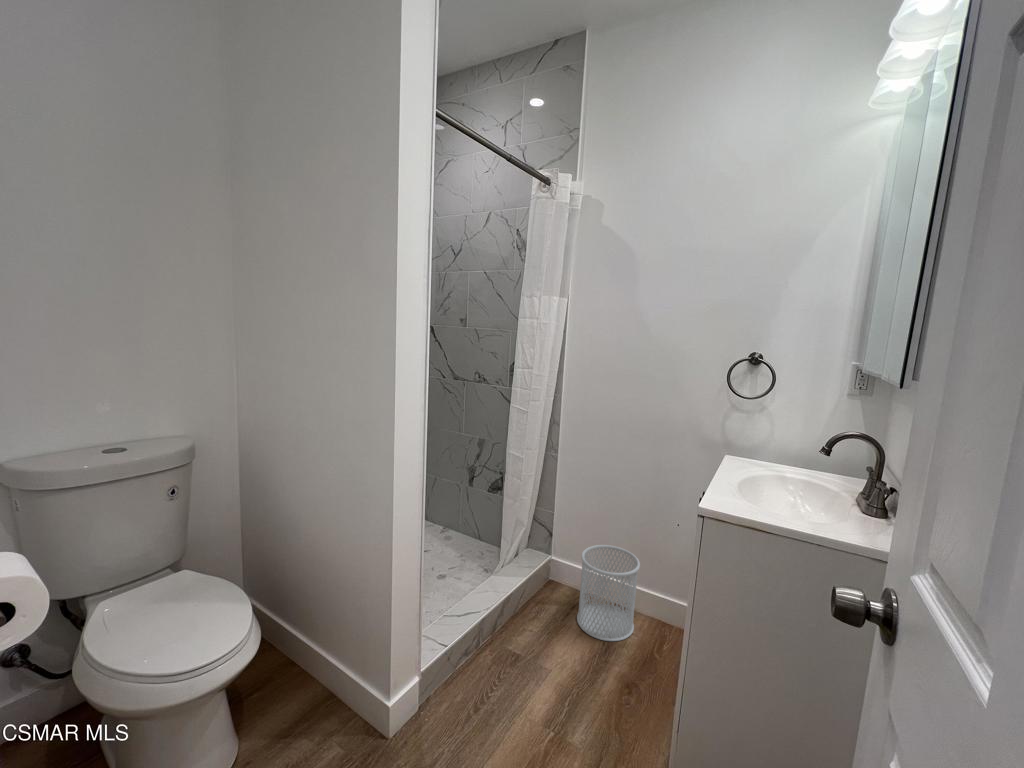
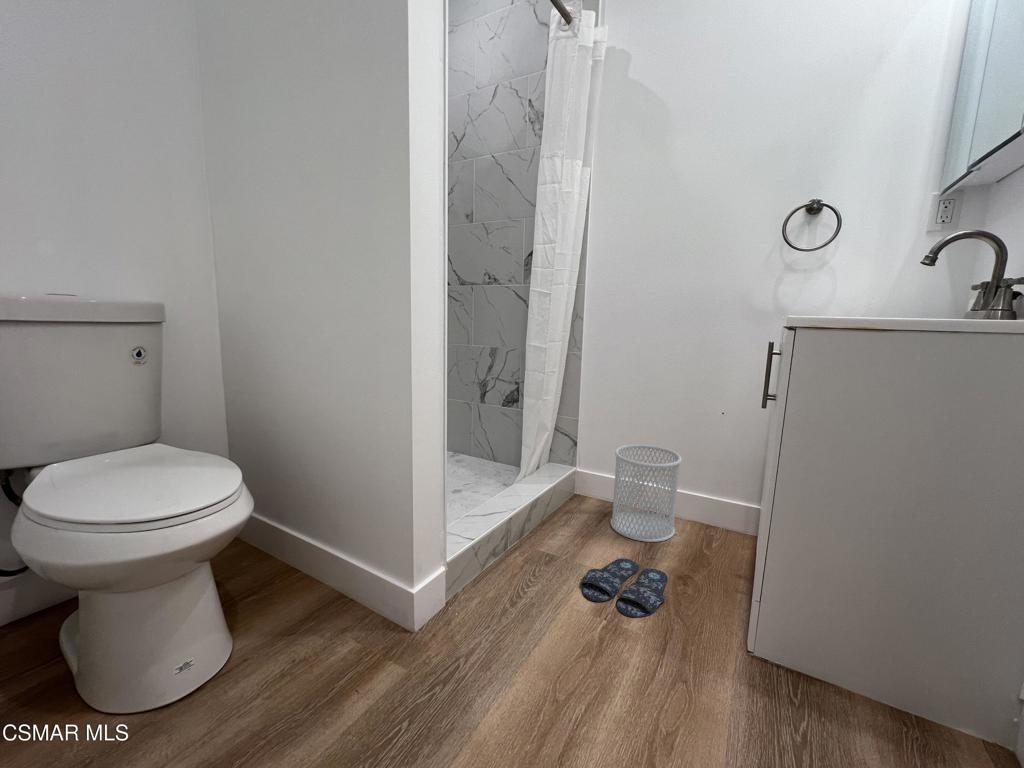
slippers: none [540,661,618,729] -> present [581,558,668,618]

